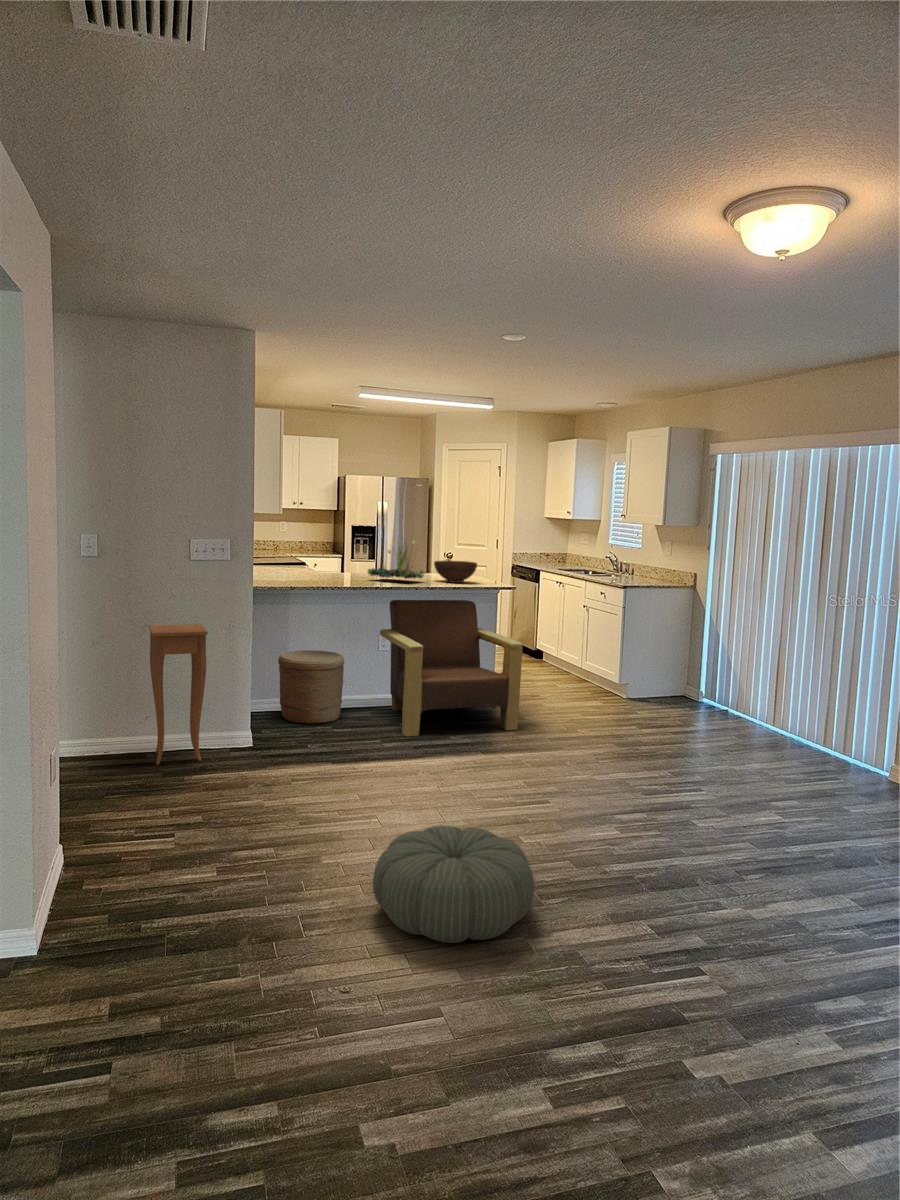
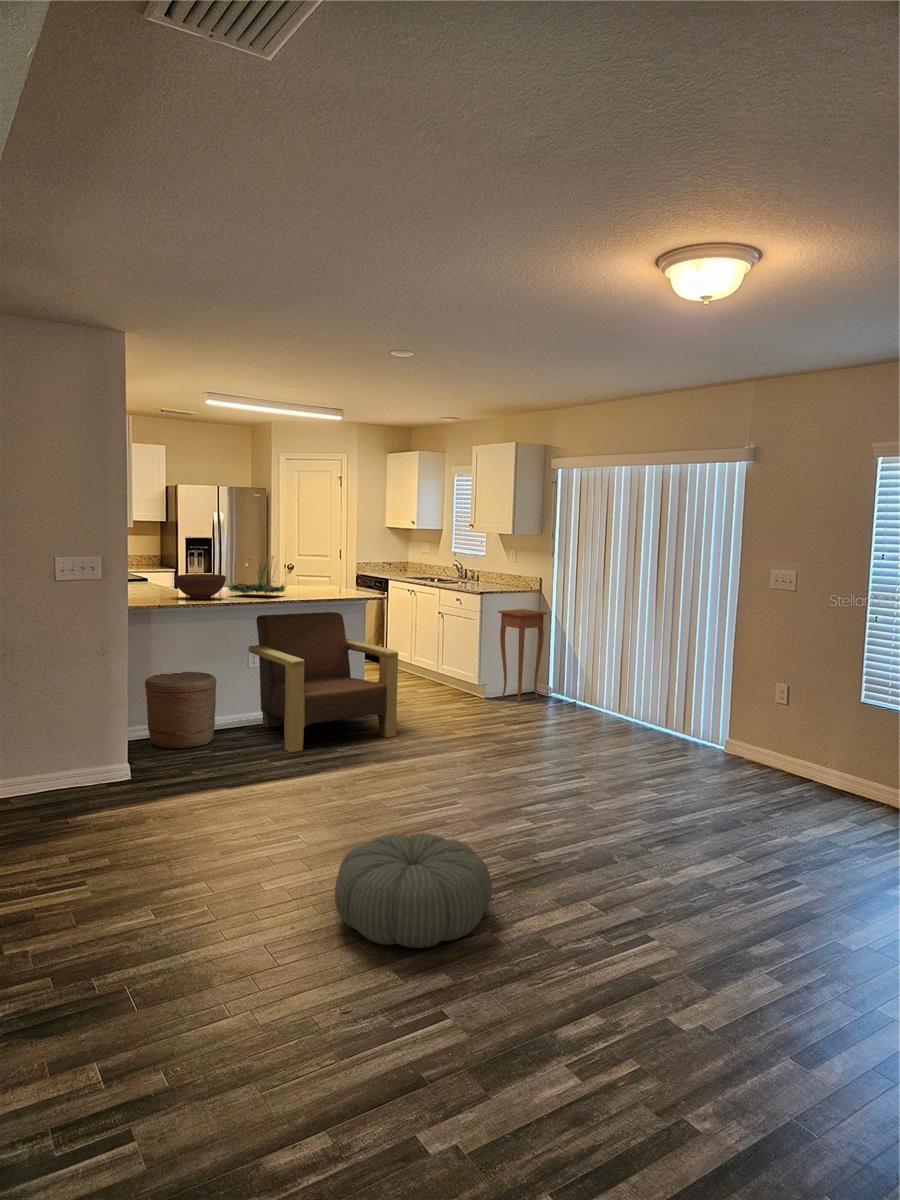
fruit bowl: present [434,561,477,583] -> present [174,574,226,600]
side table: present [149,624,208,765] -> present [498,609,547,703]

